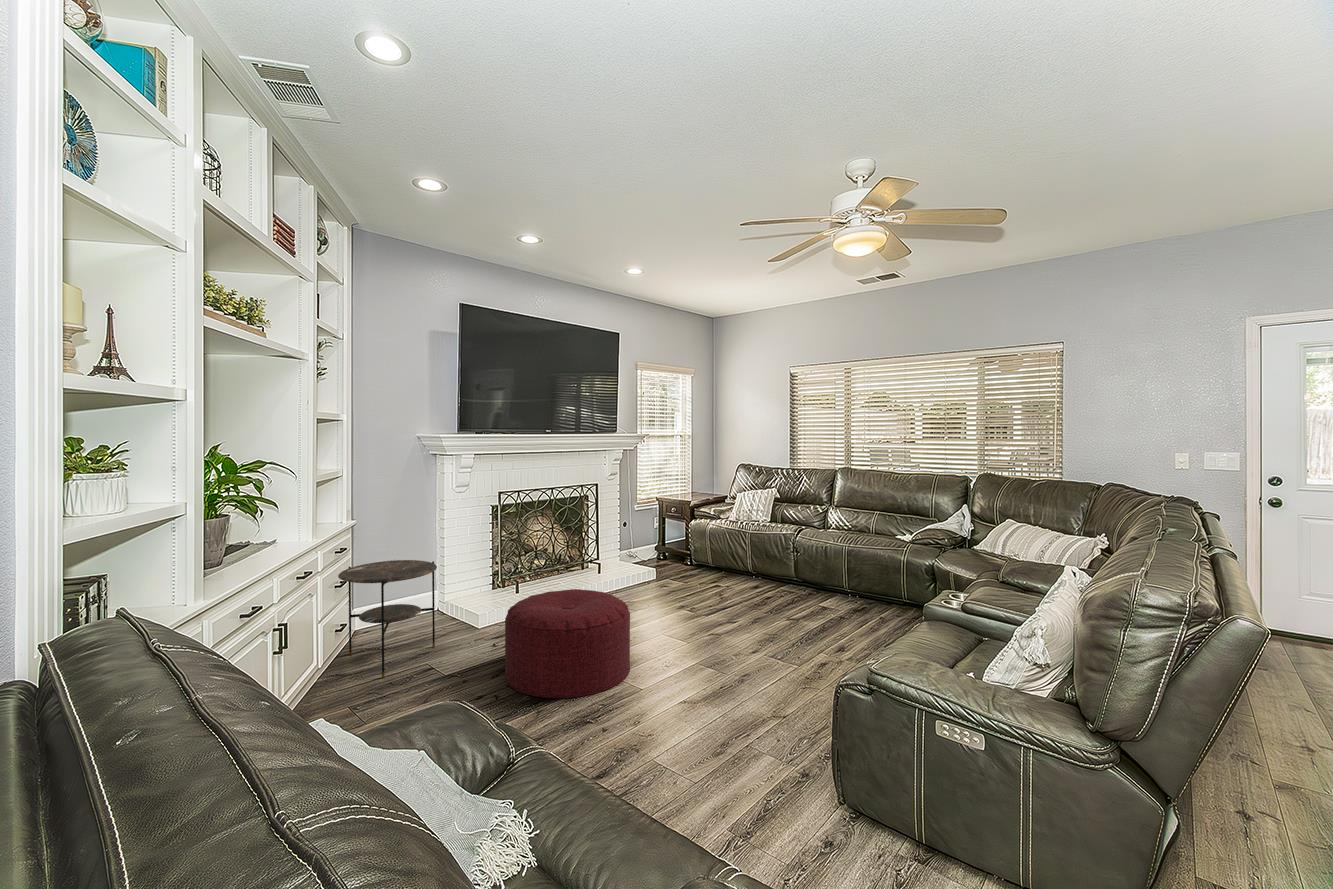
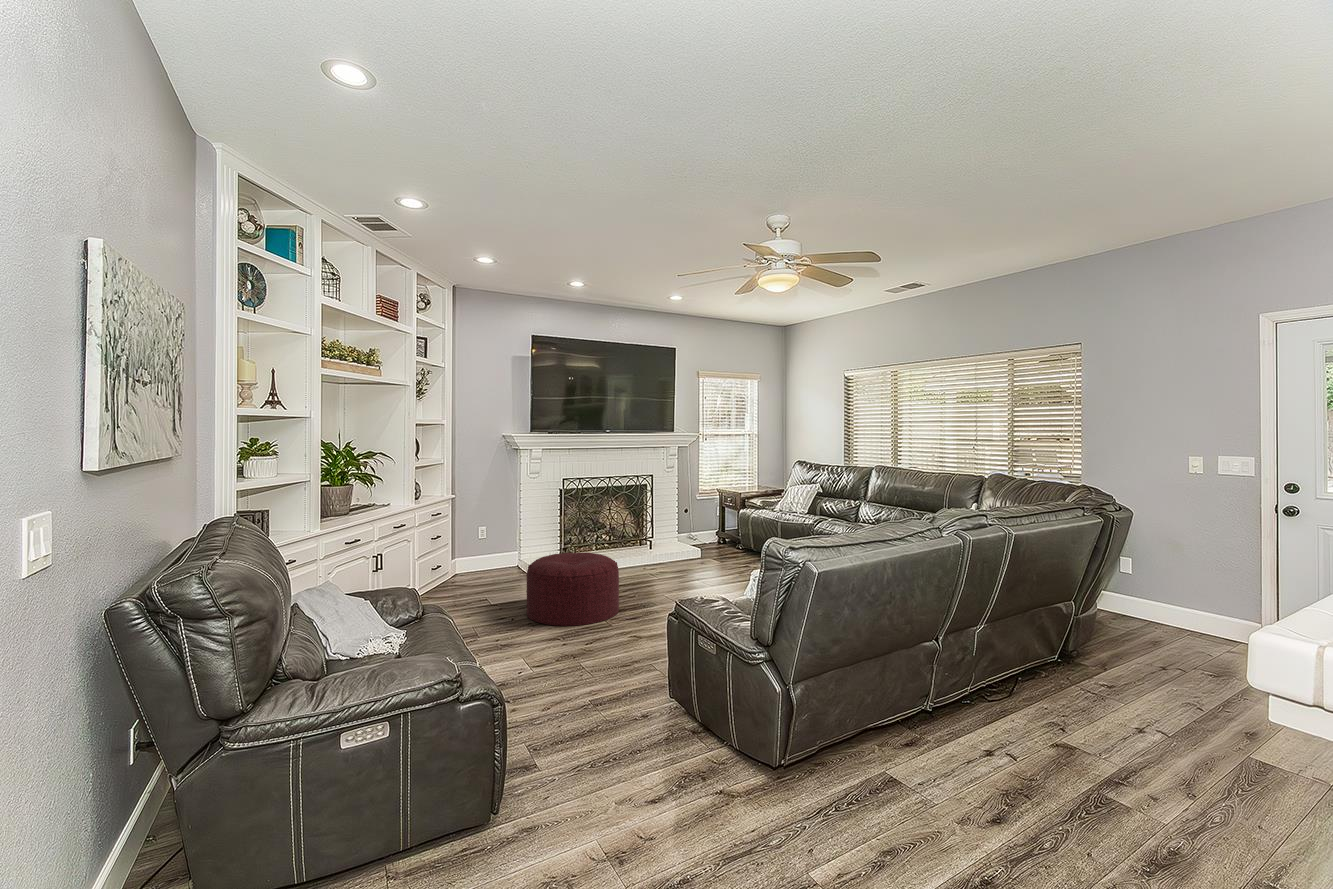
side table: present [338,560,437,679] -> none [431,525,499,603]

